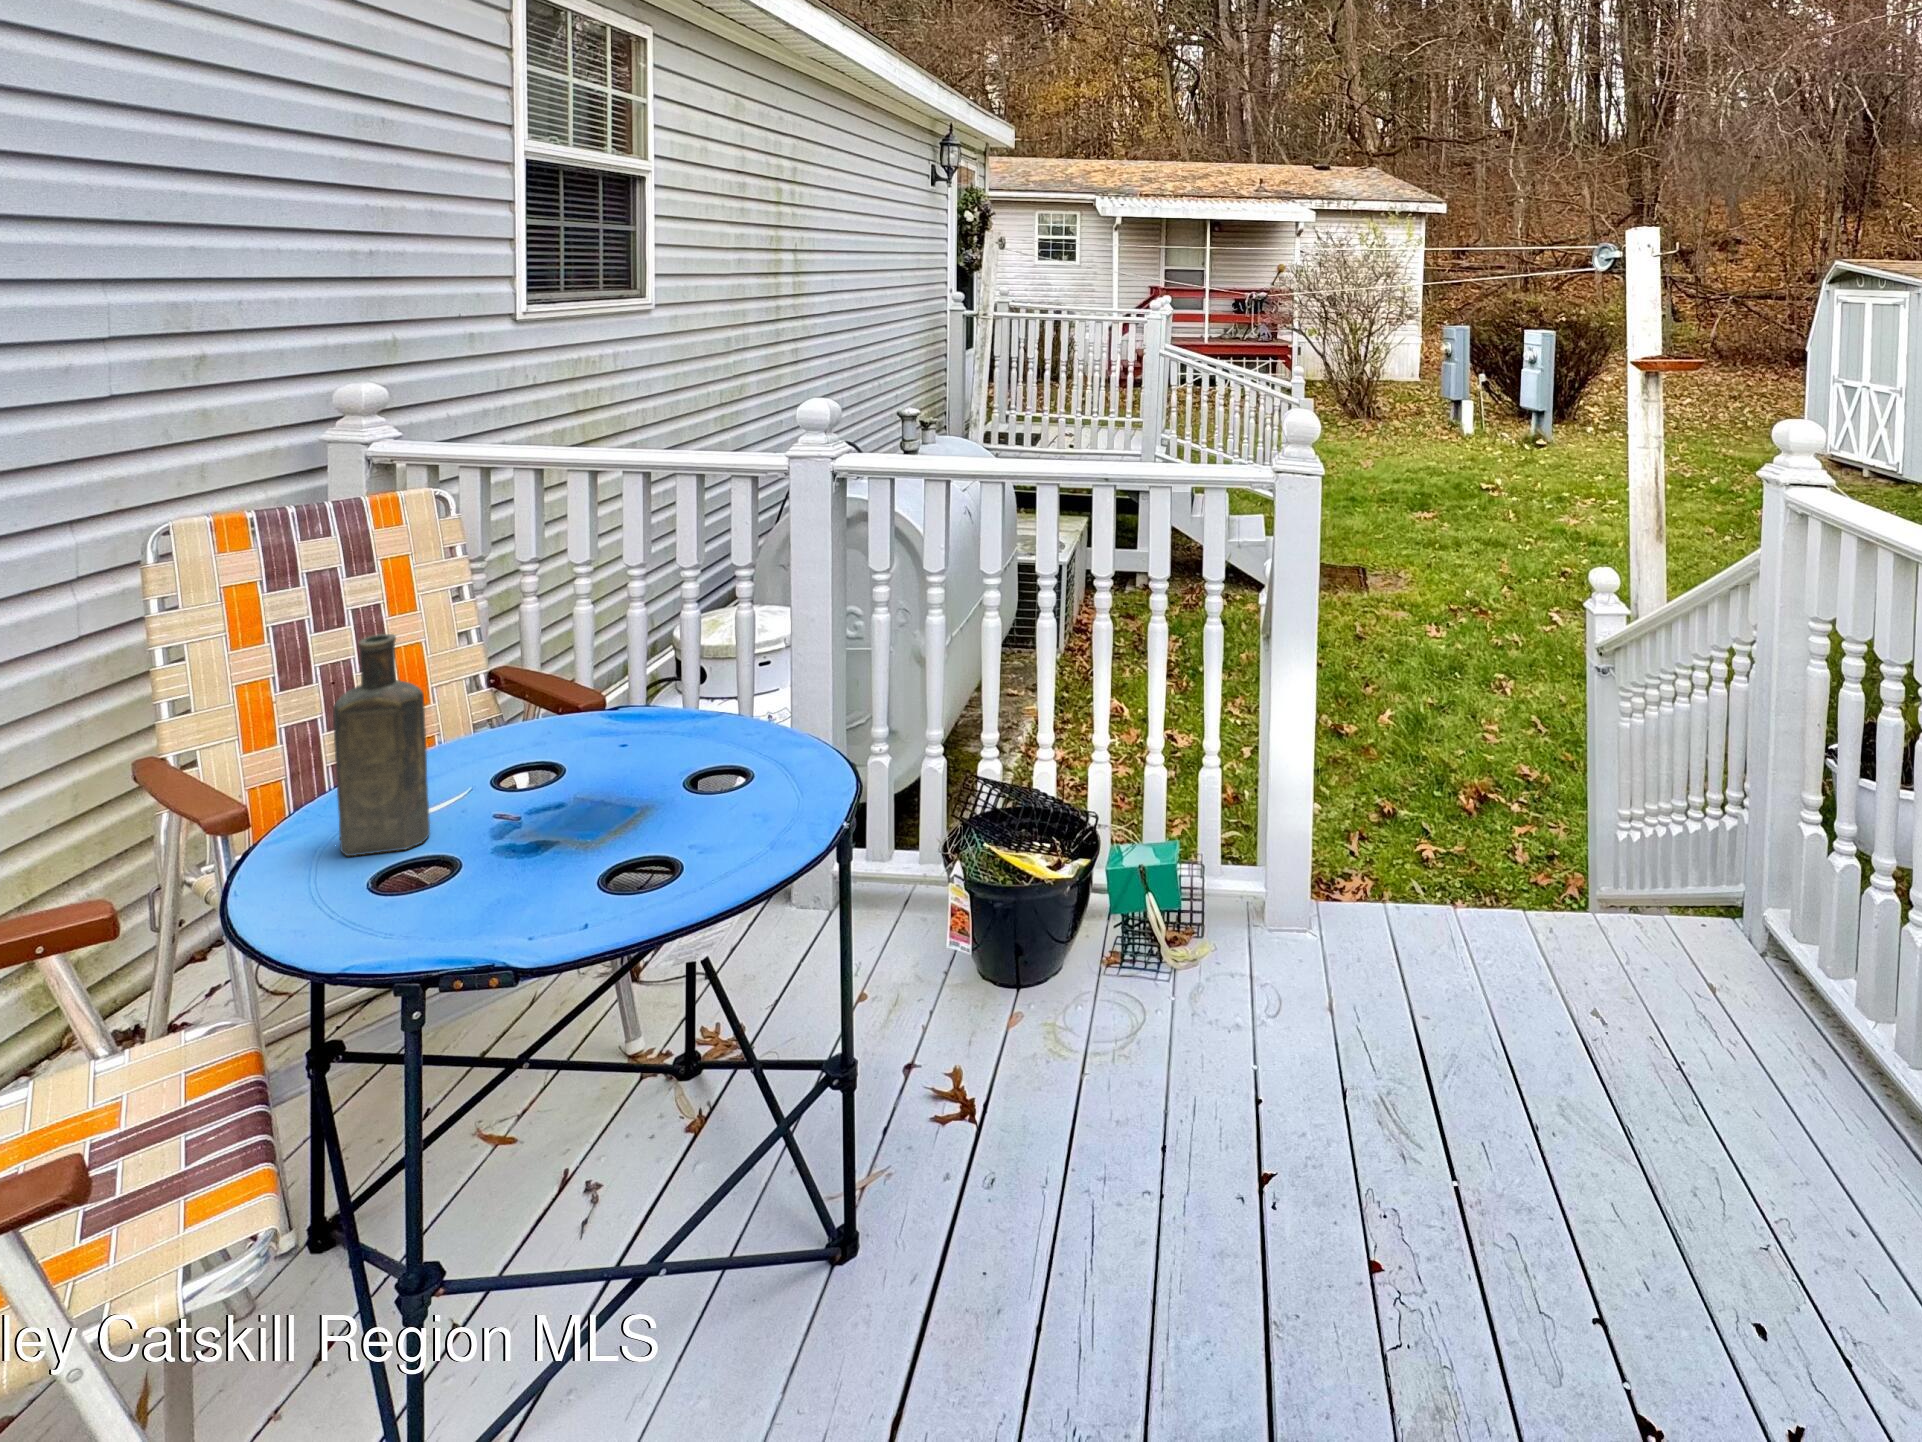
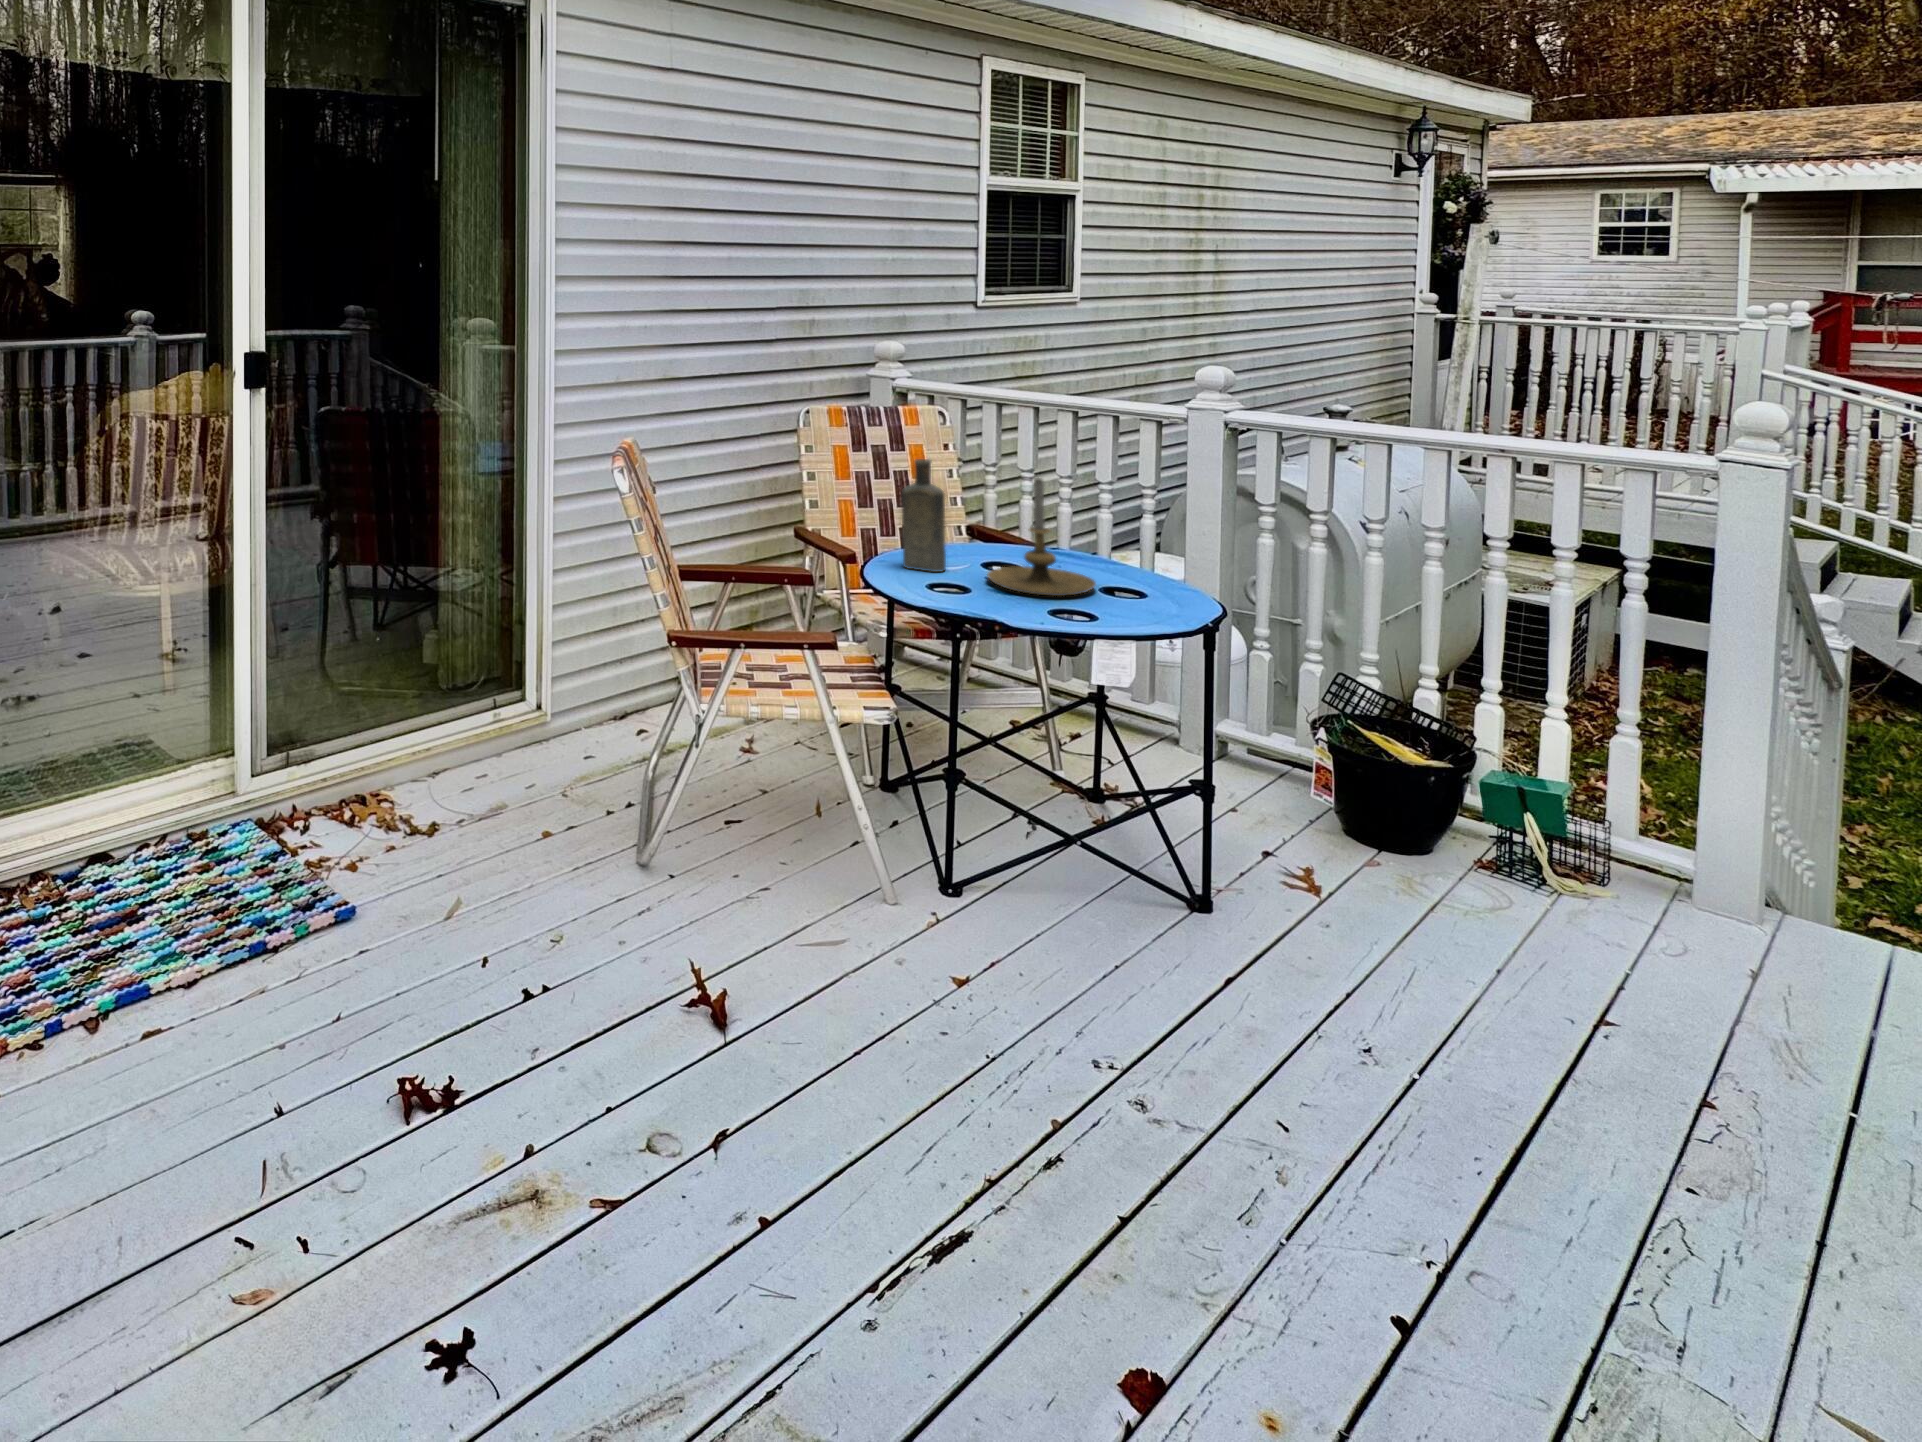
candle holder: none [506,639,692,859] -> present [987,478,1096,596]

